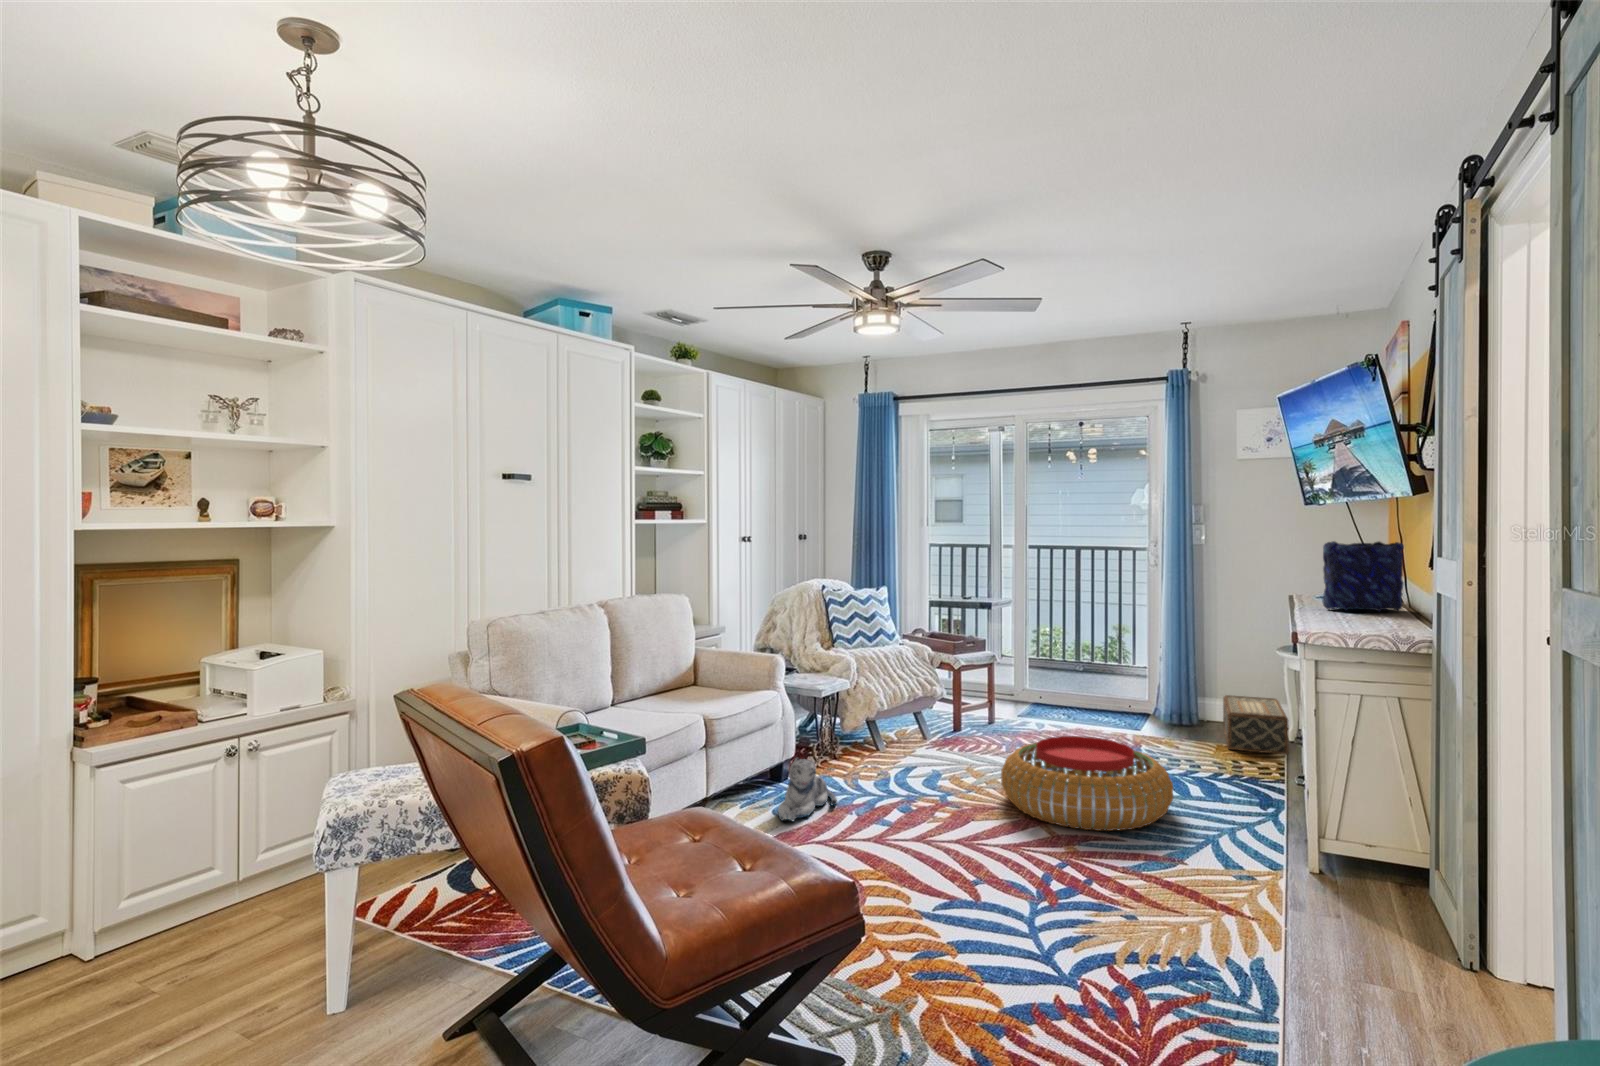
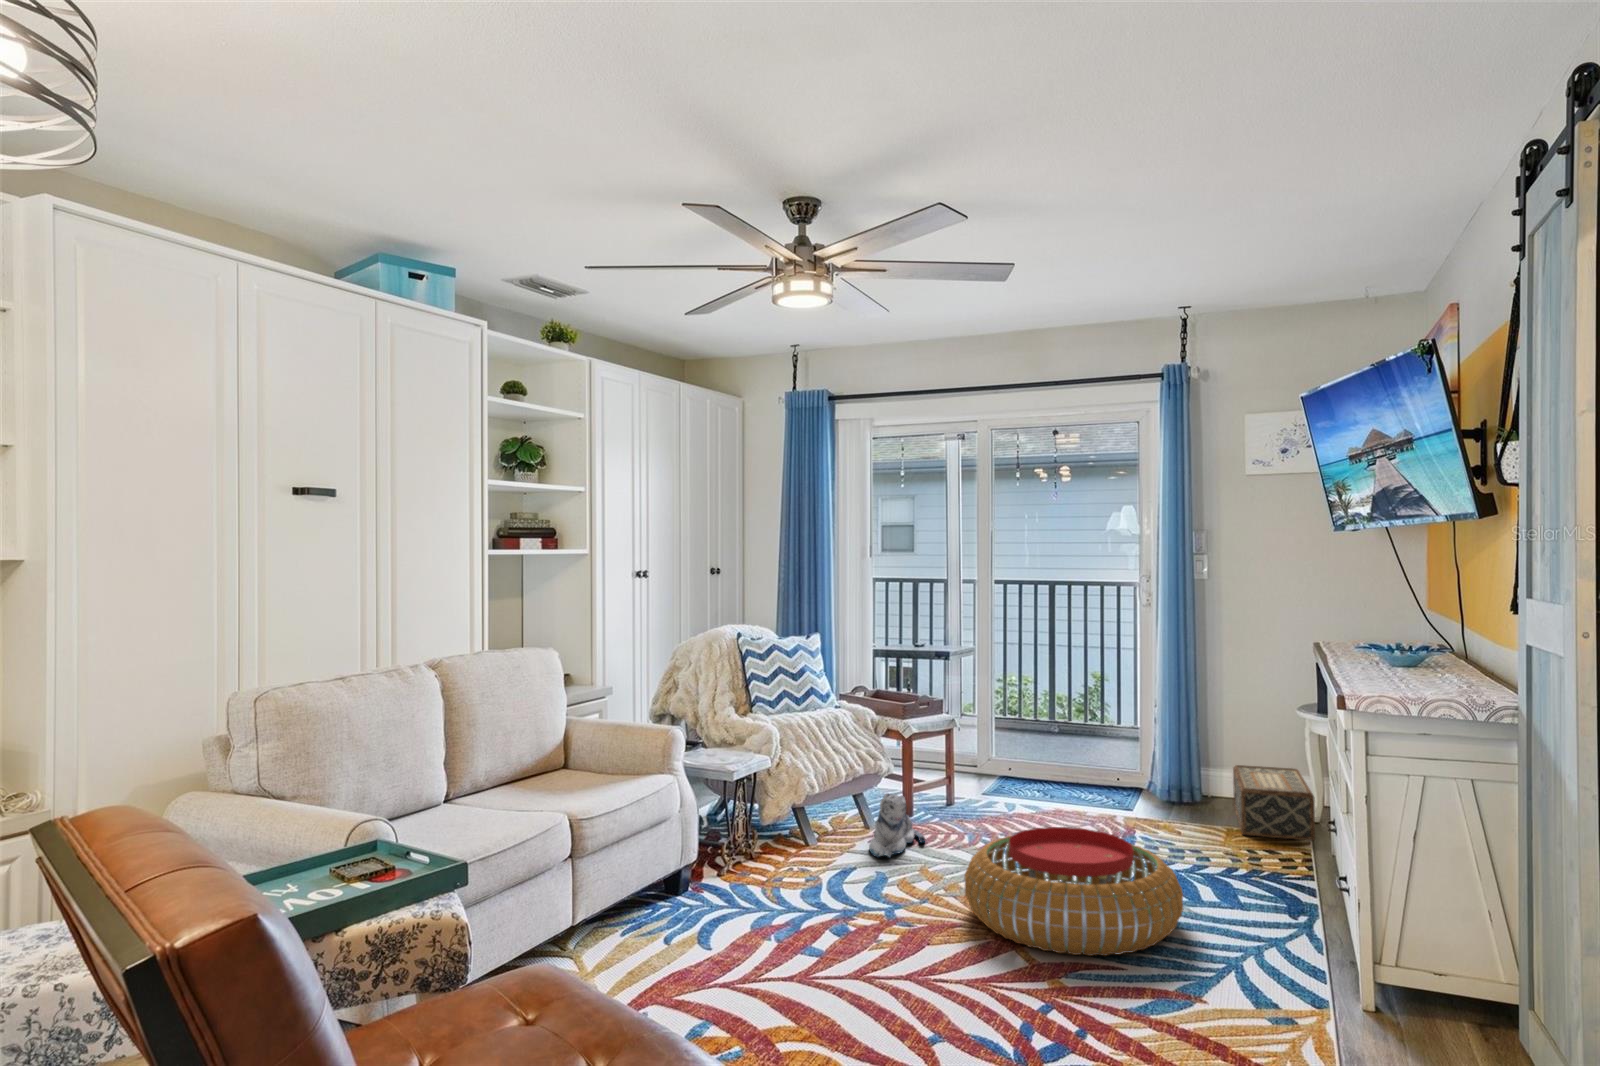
vase: present [1322,541,1404,611] -> none [1359,576,1457,665]
plush toy: present [778,758,837,822] -> present [869,793,925,858]

